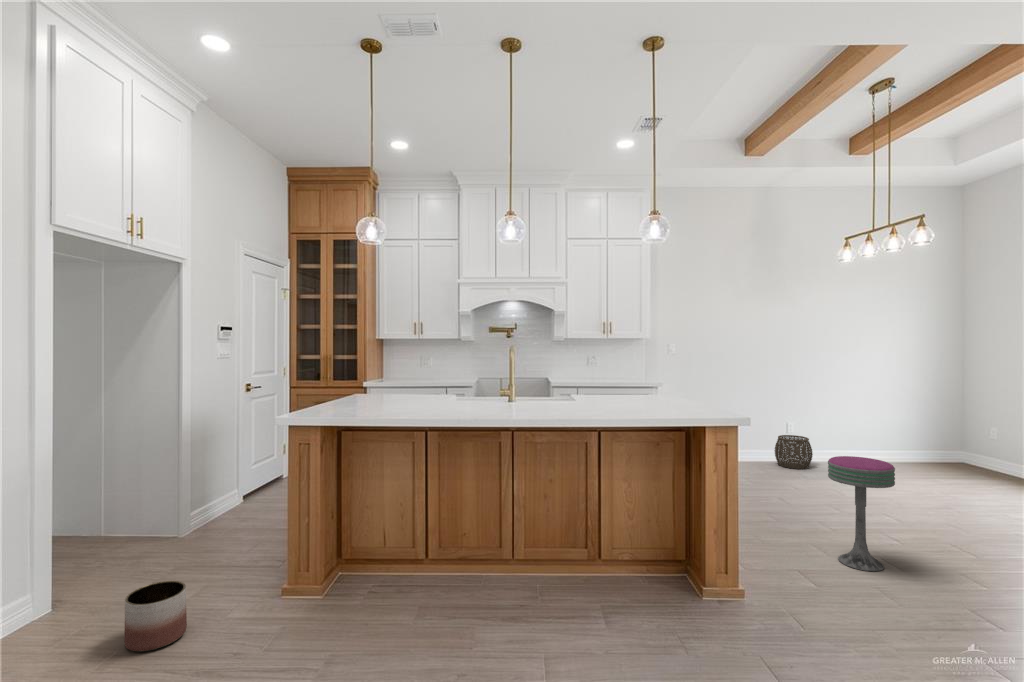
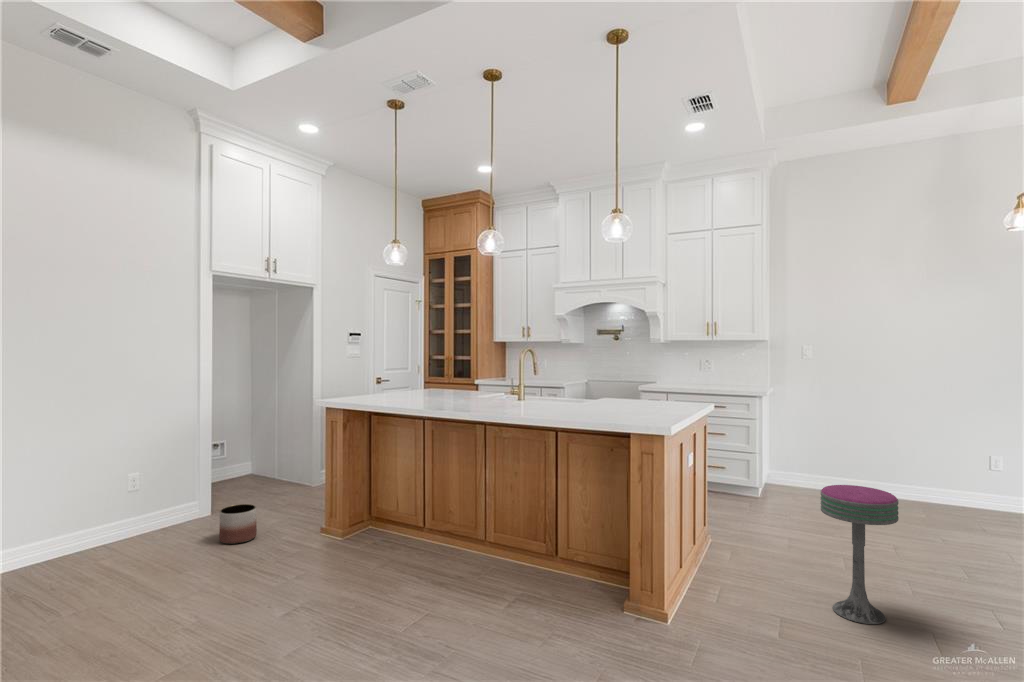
woven basket: present [774,435,813,469] -> none [944,470,1002,517]

